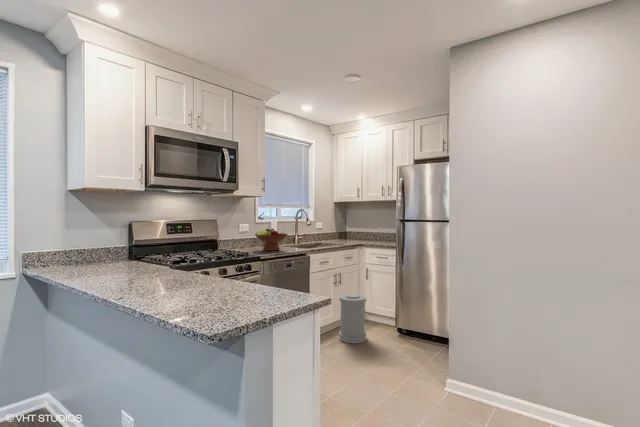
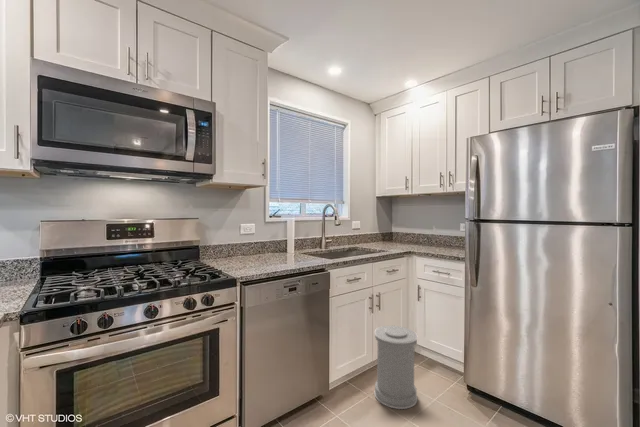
fruit bowl: present [255,229,288,251] -> none [247,231,296,264]

